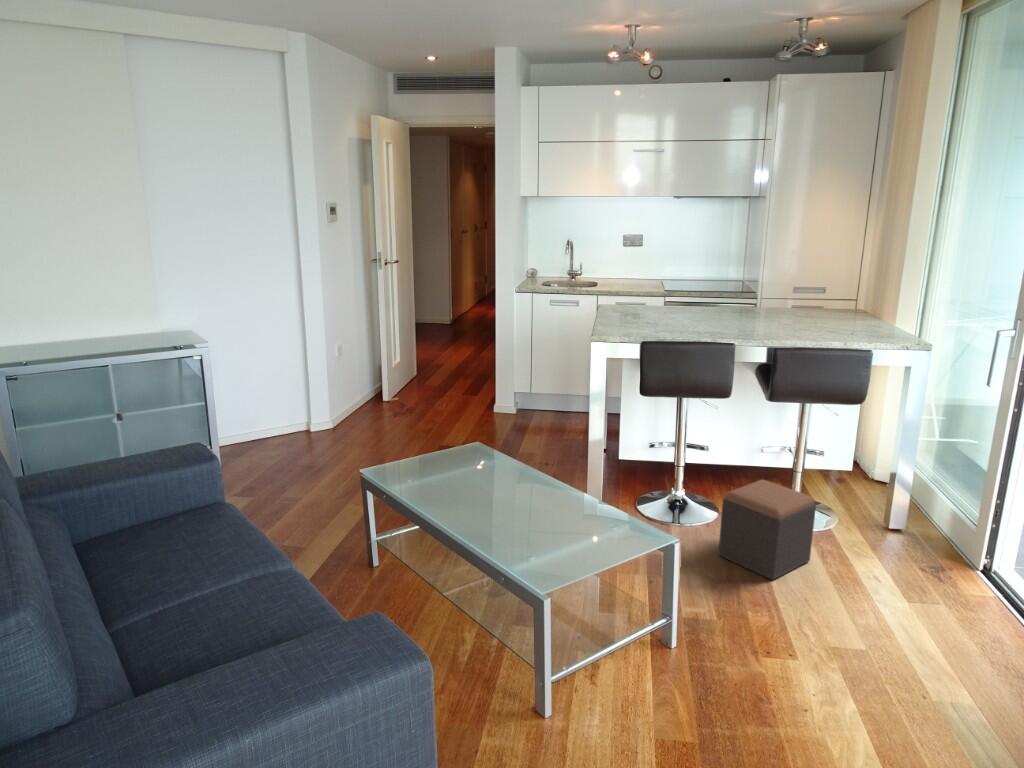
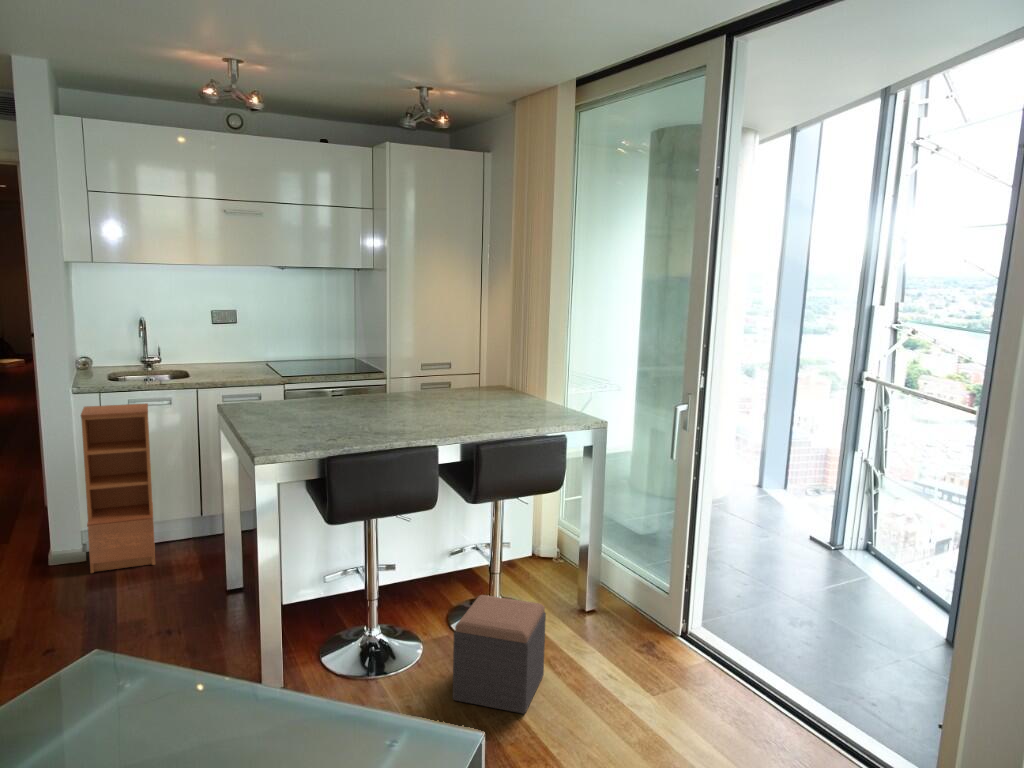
bookcase: none [514,303,562,424] -> present [81,403,155,573]

